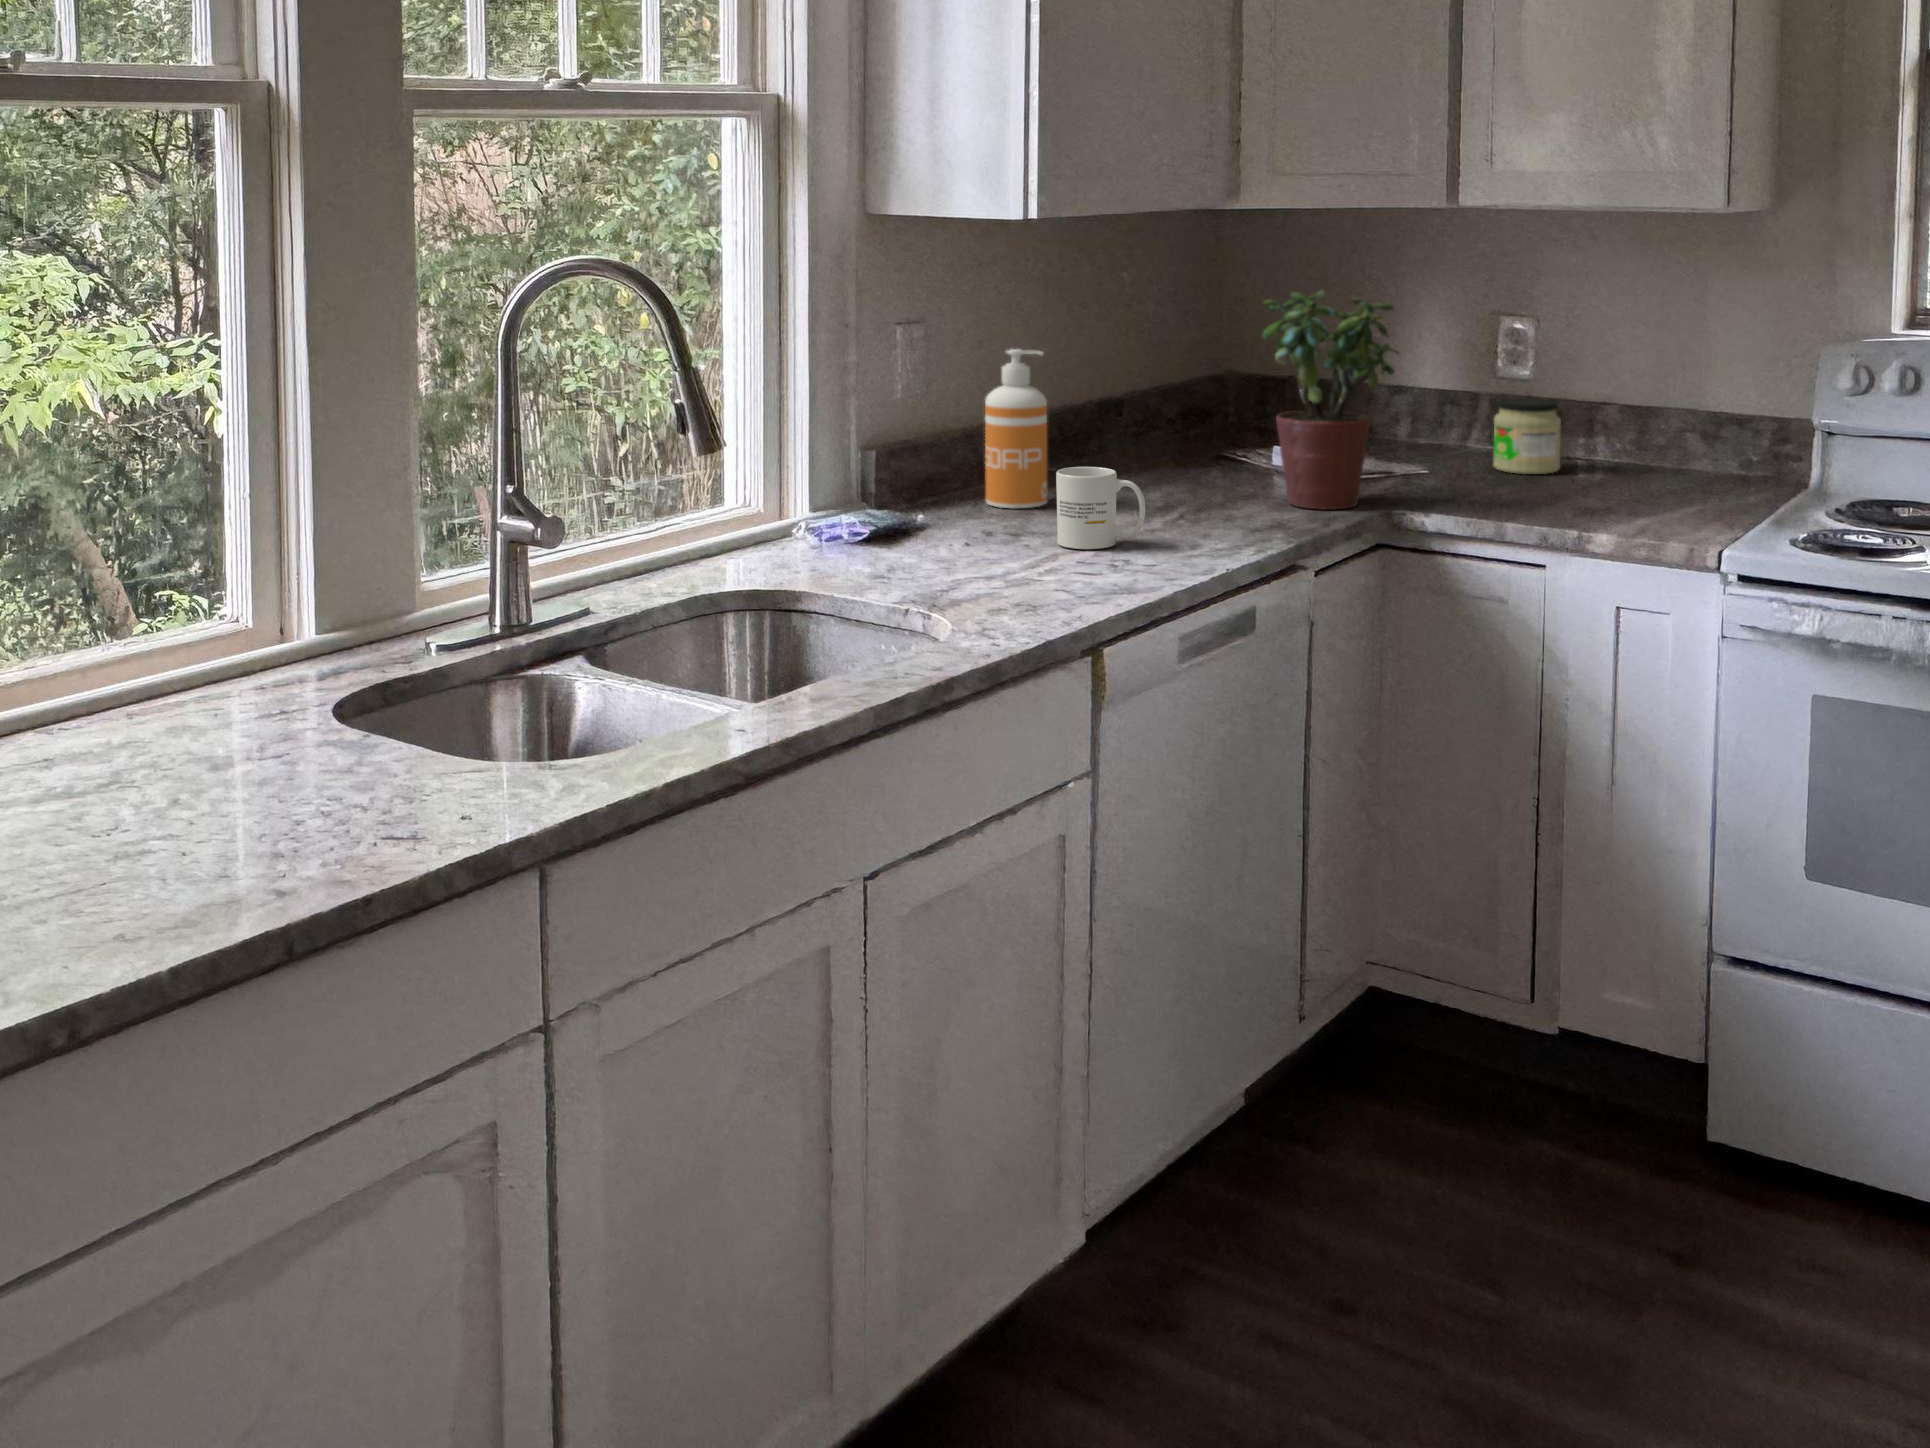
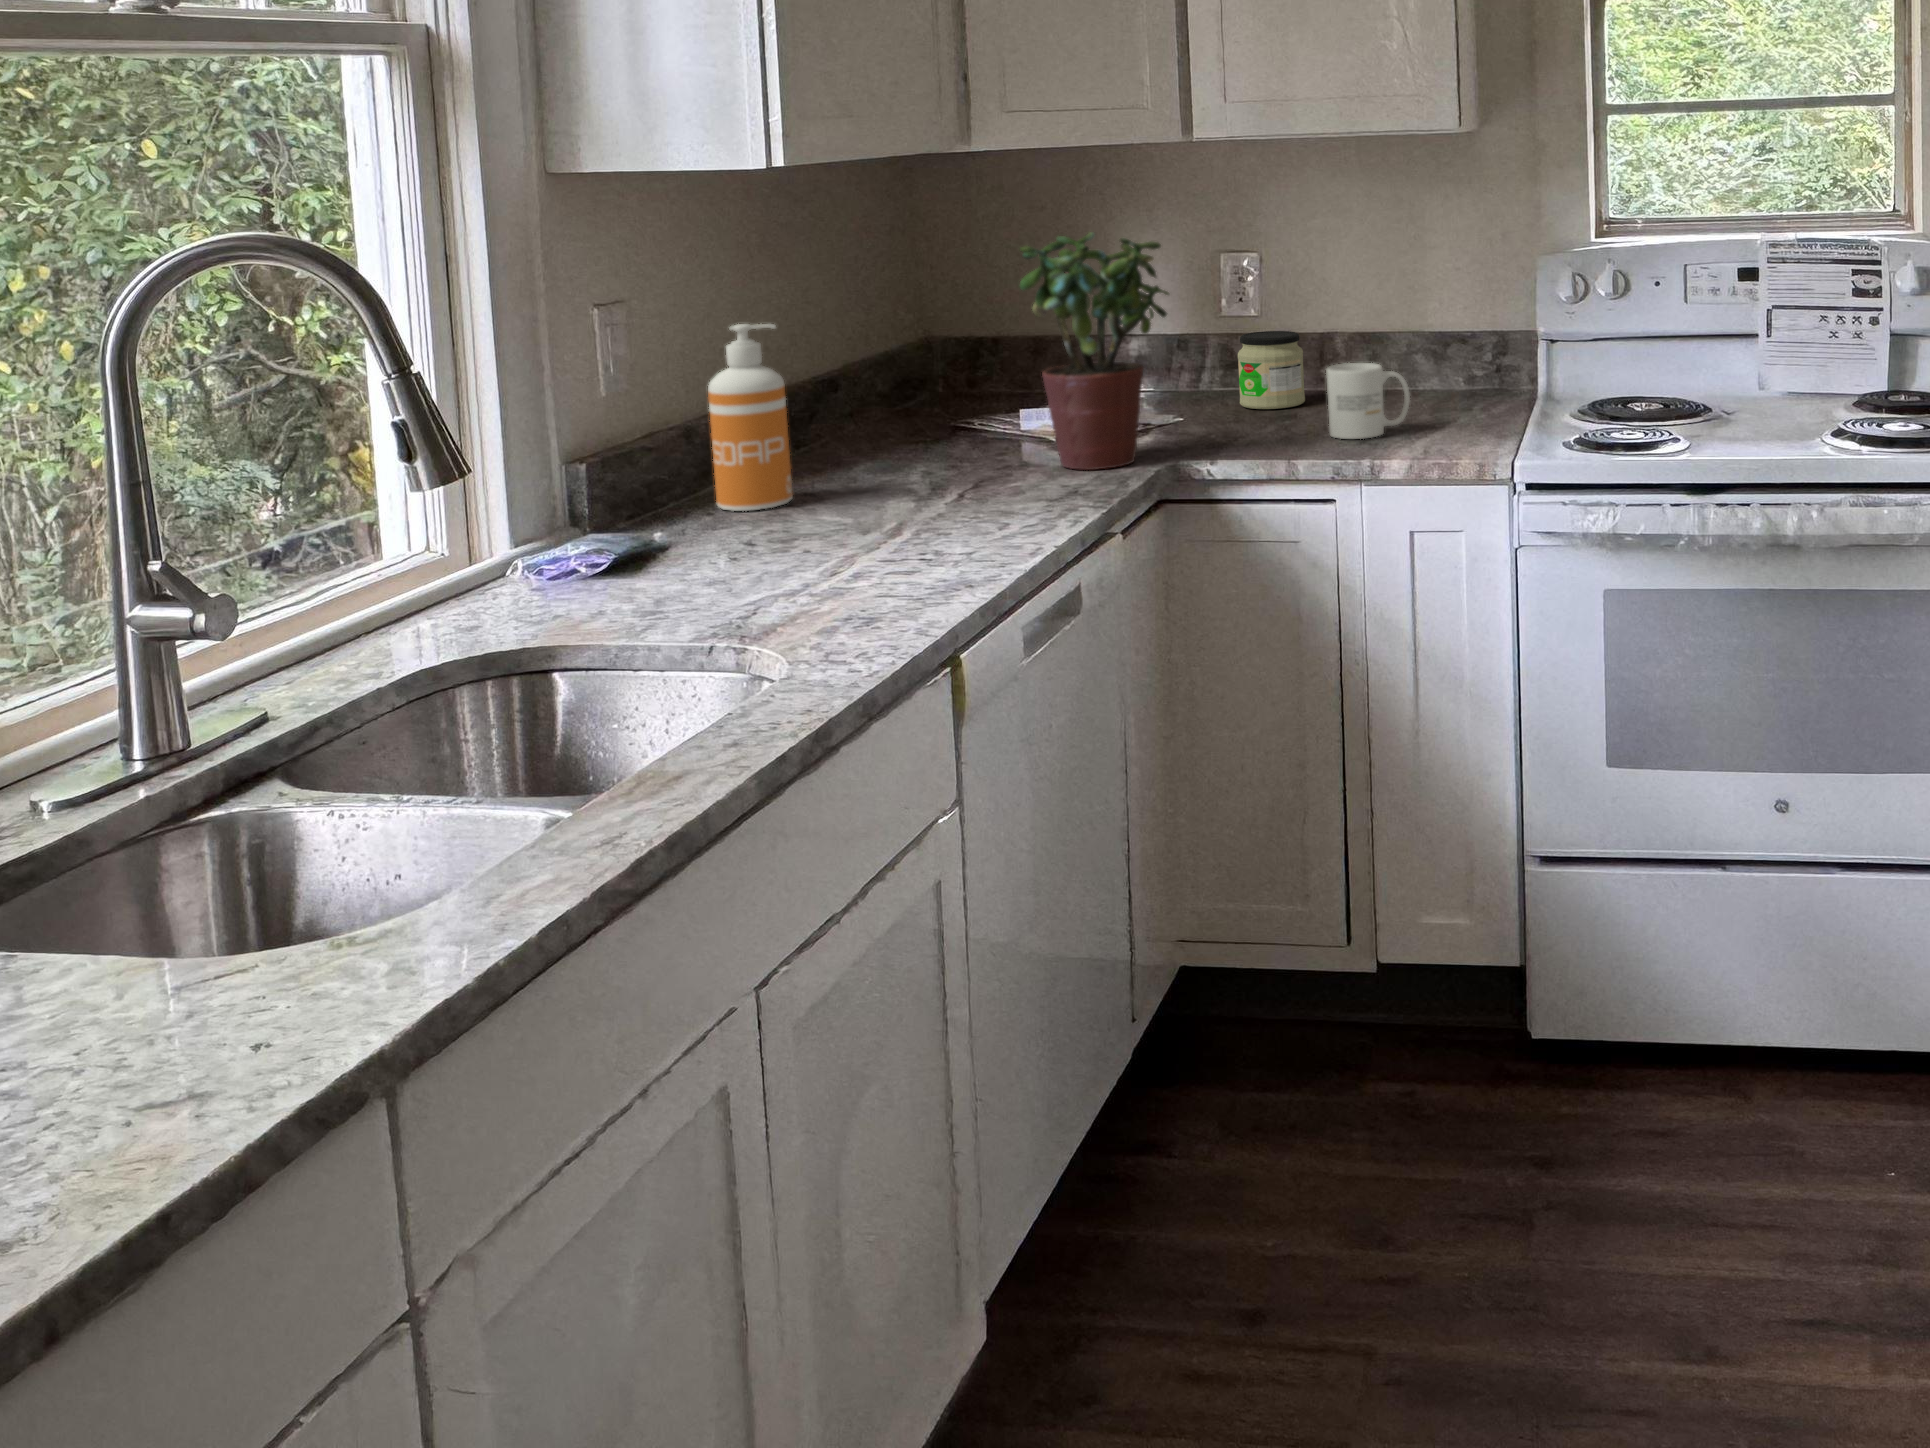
mug: present [1056,467,1145,549] -> present [1326,363,1410,439]

